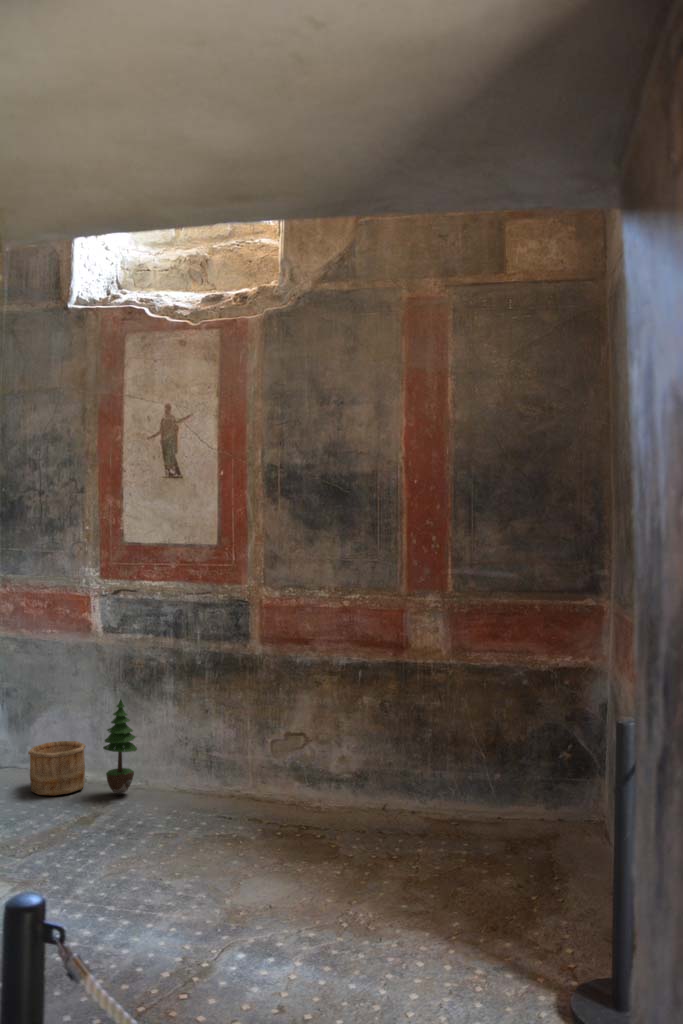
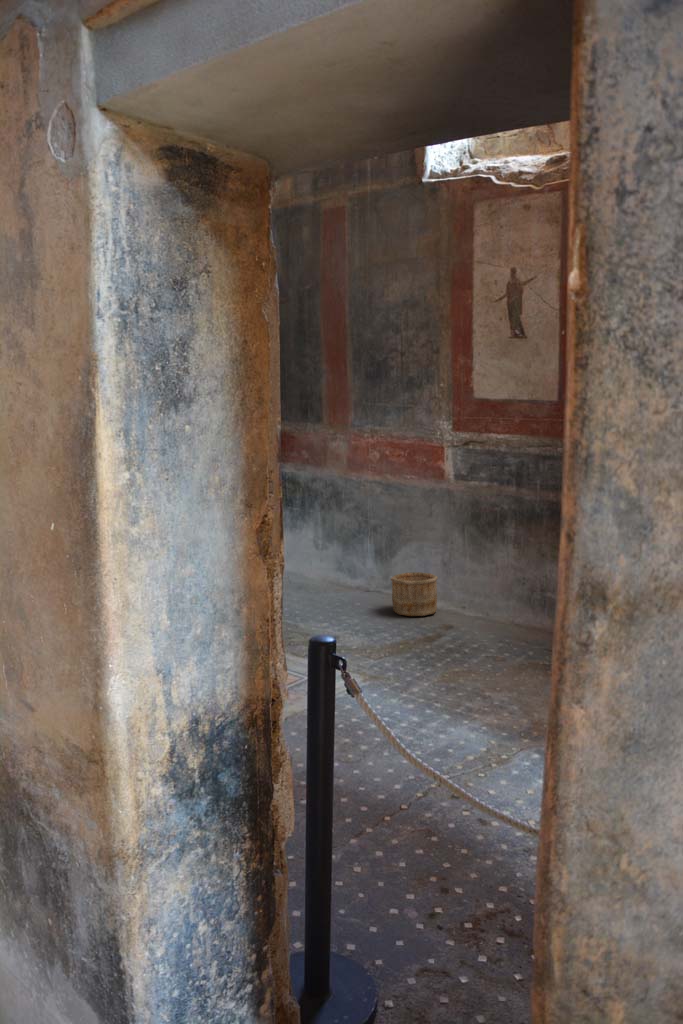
potted tree: present [103,700,137,795] -> none [450,539,481,622]

